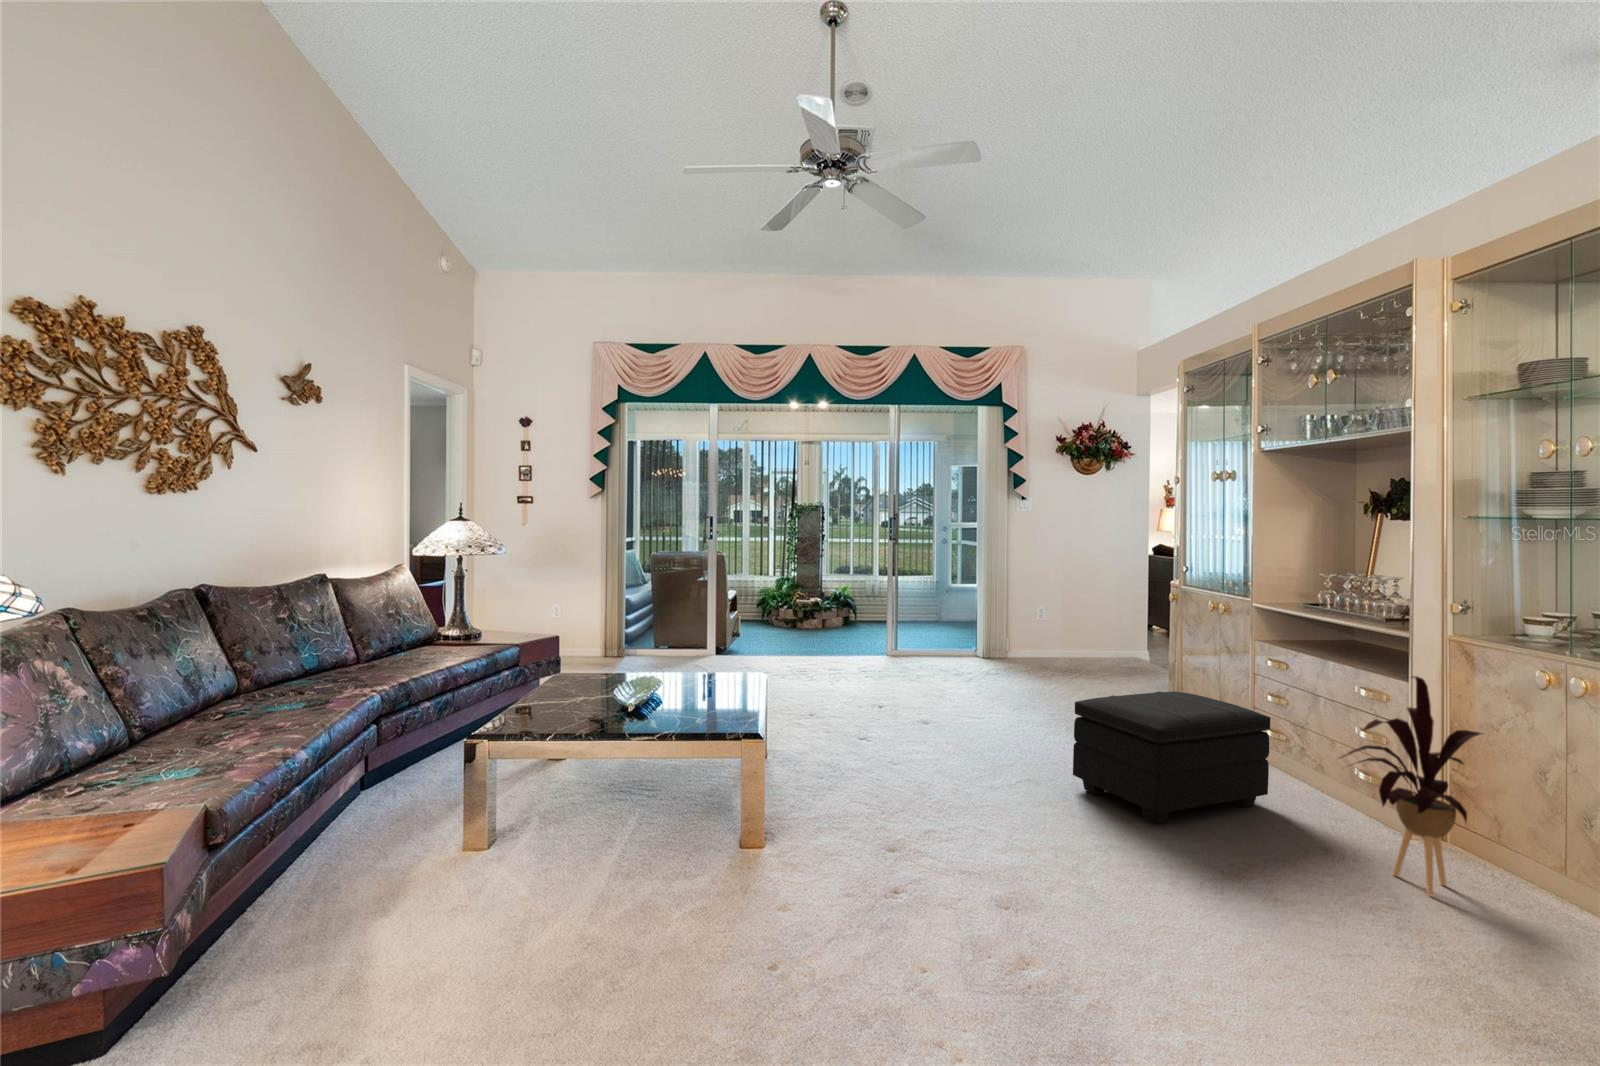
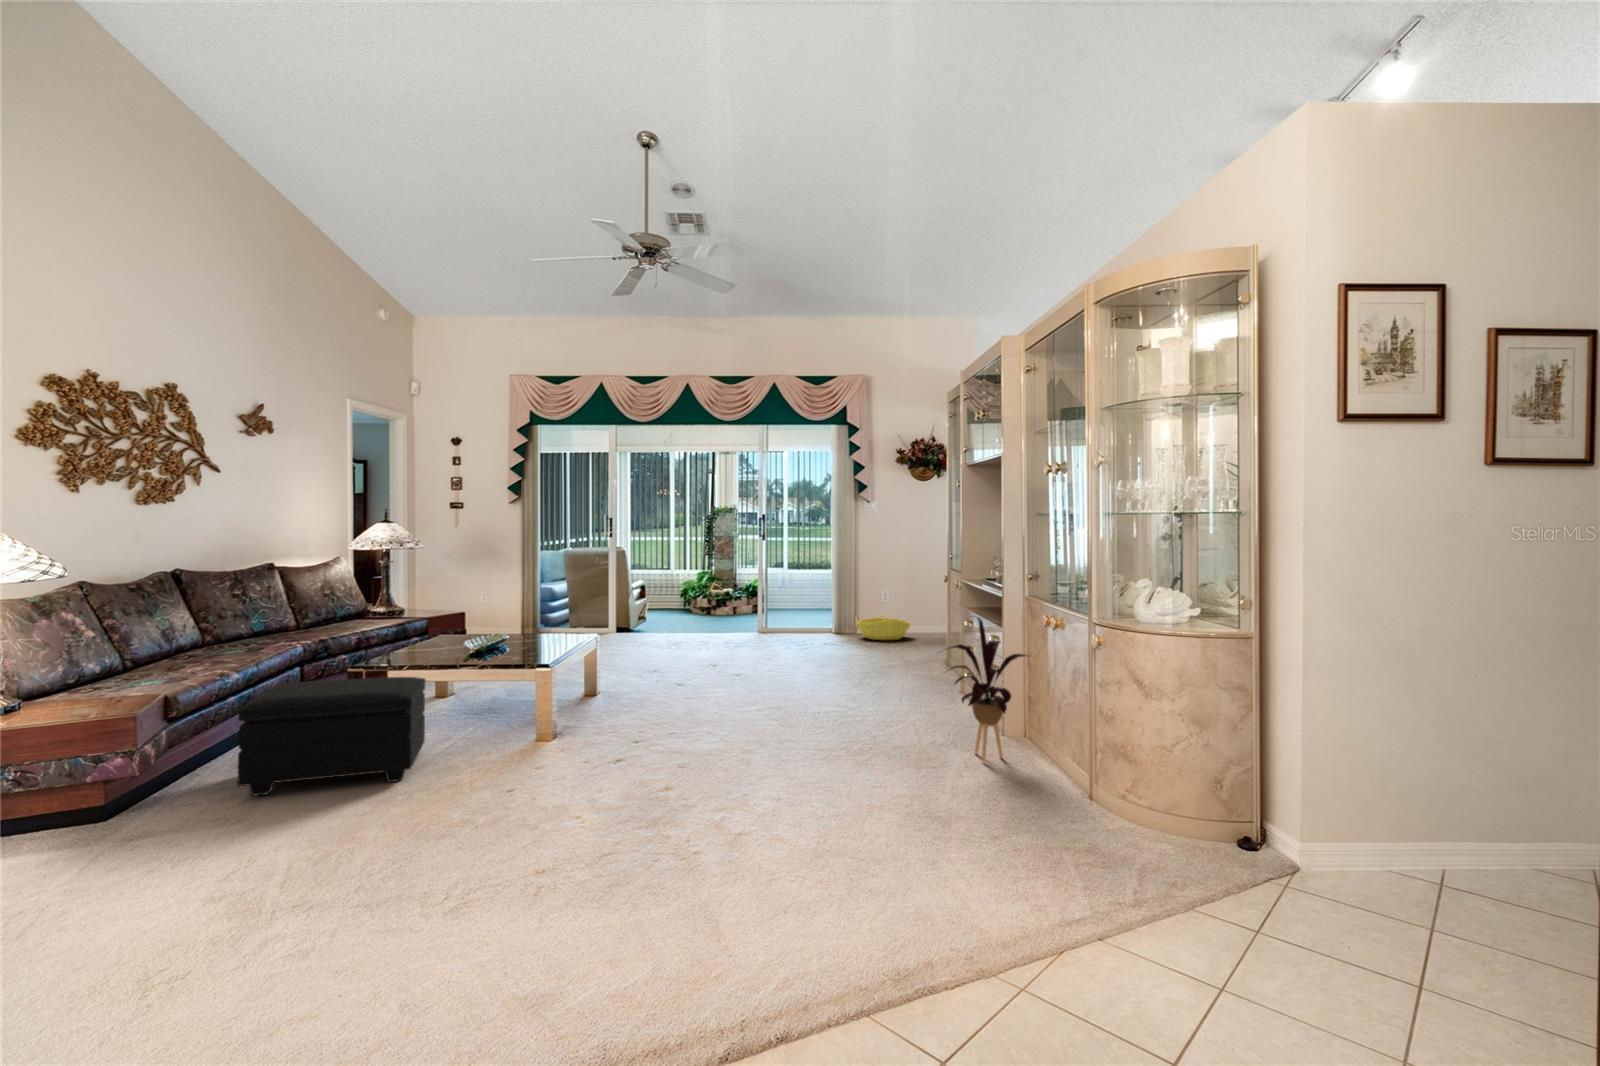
basket: none [1013,637,1078,669] -> present [857,616,910,640]
footstool: present [1073,692,1271,823] -> present [237,677,426,796]

